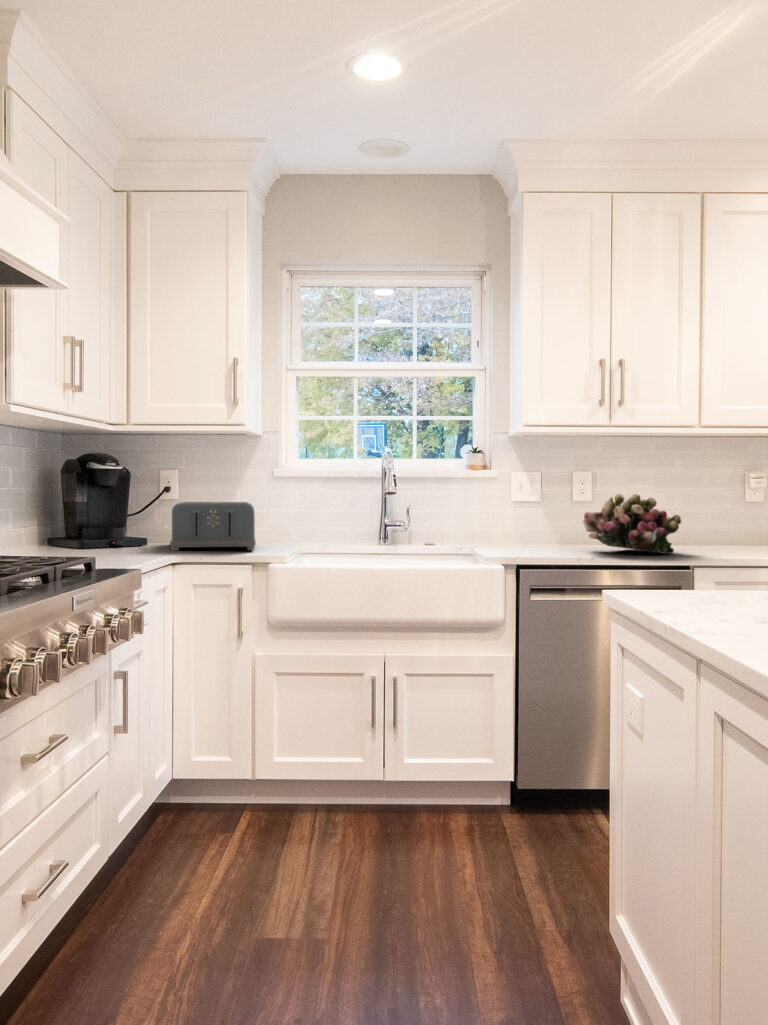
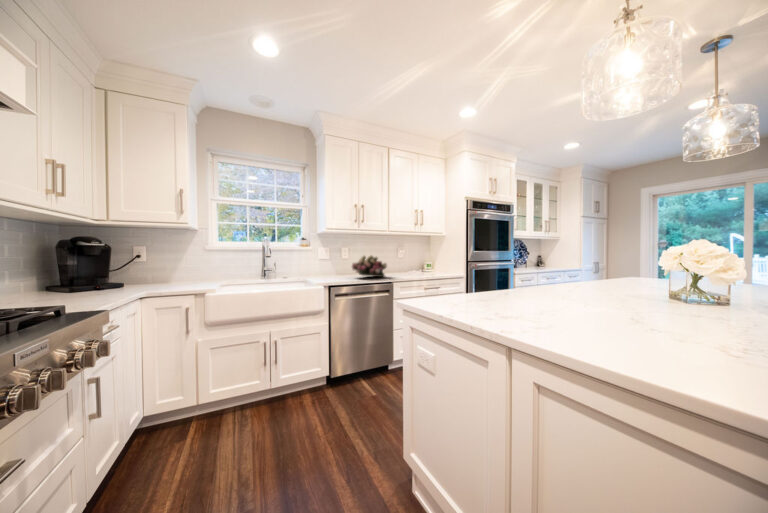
toaster: present [170,502,256,551] -> none [140,263,196,290]

